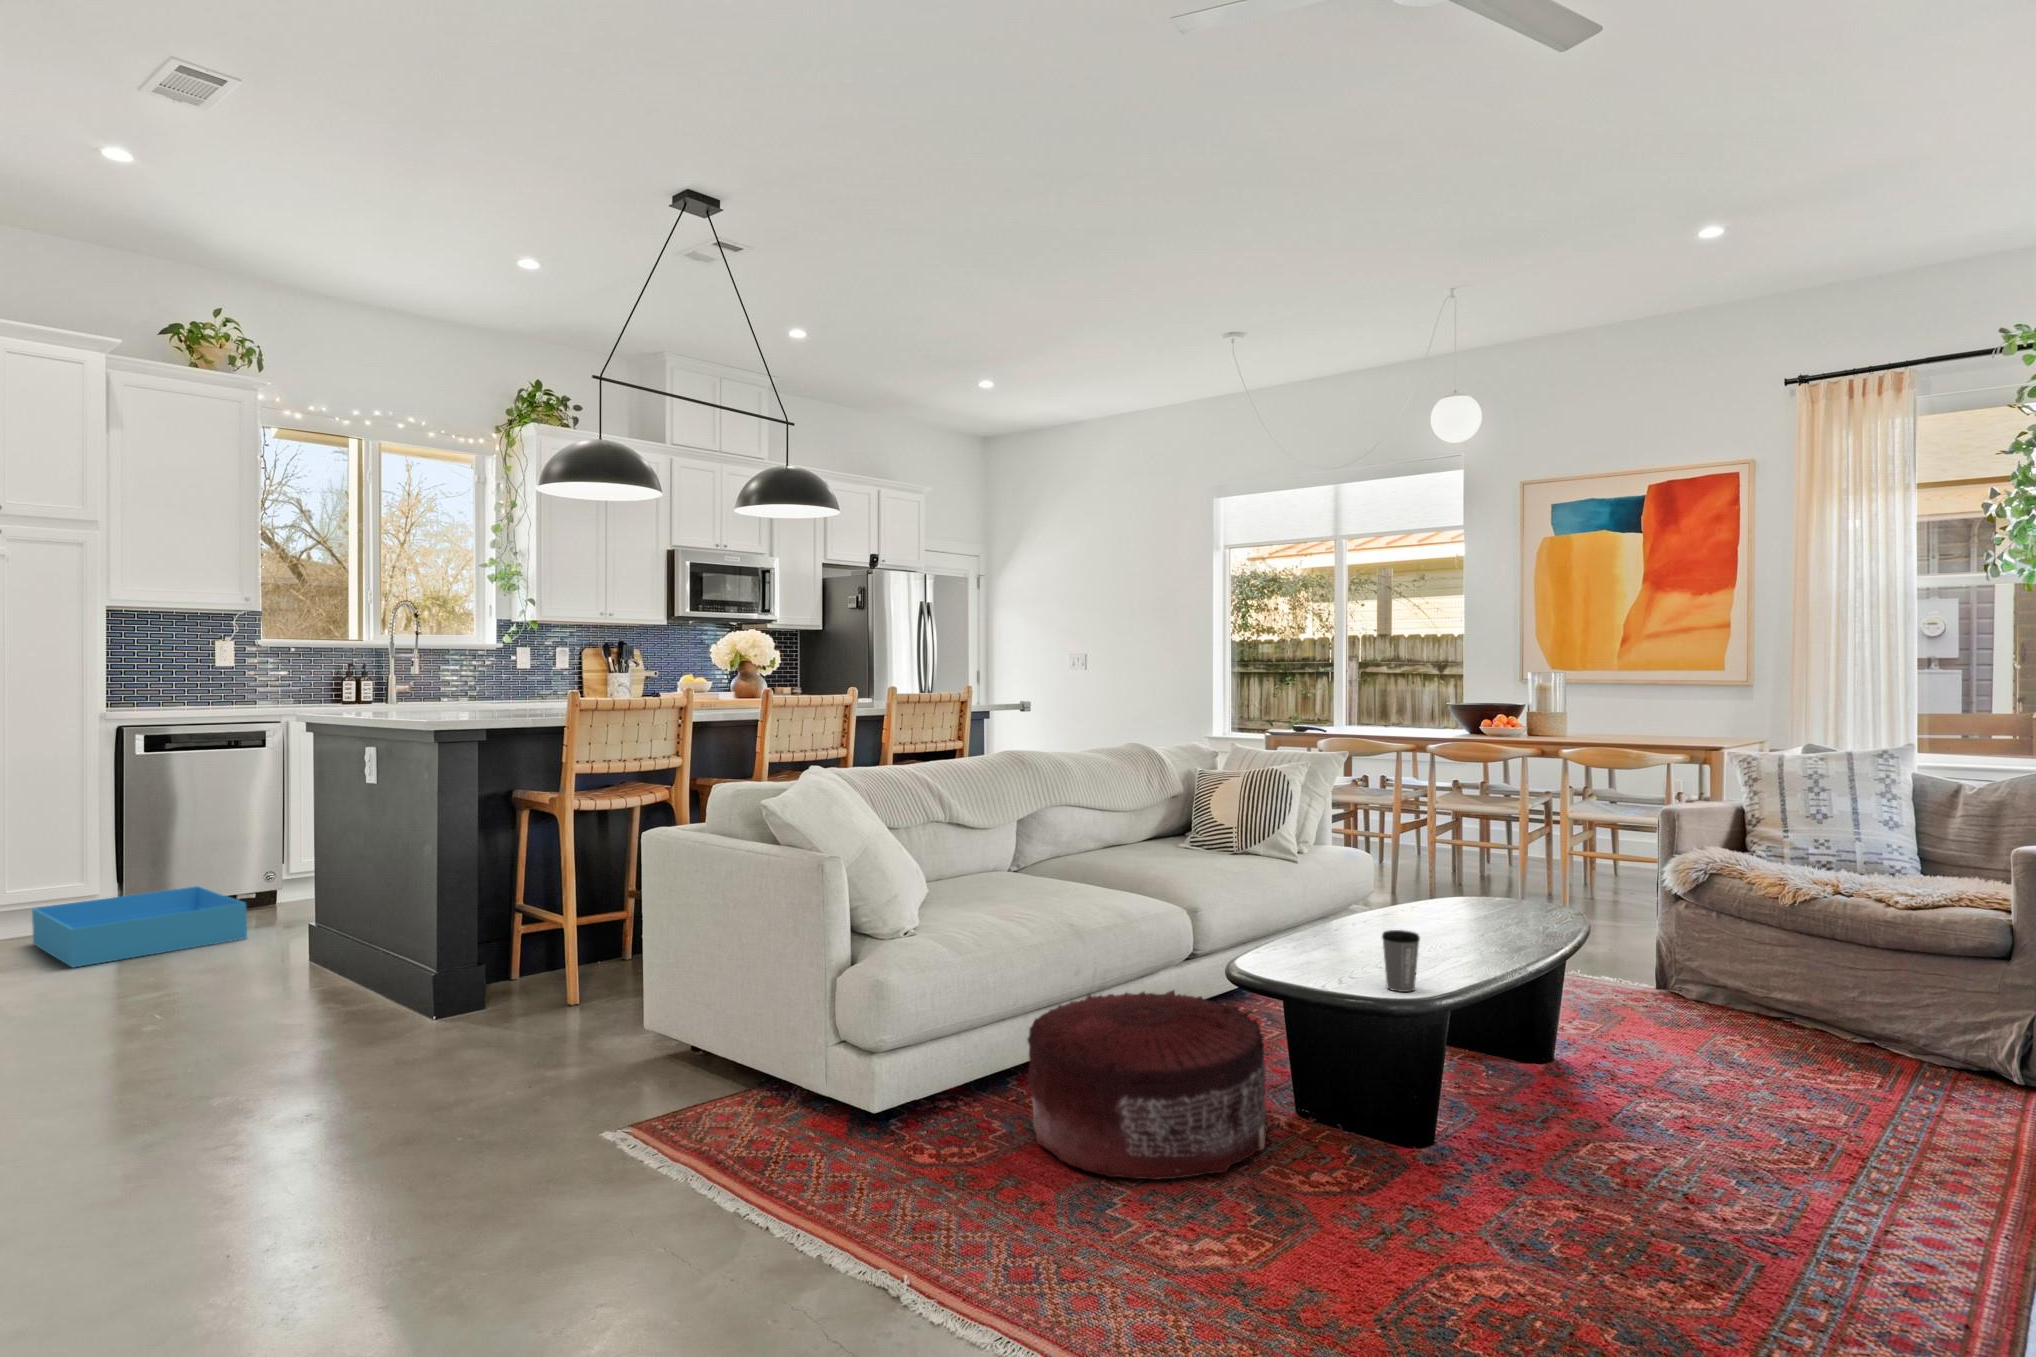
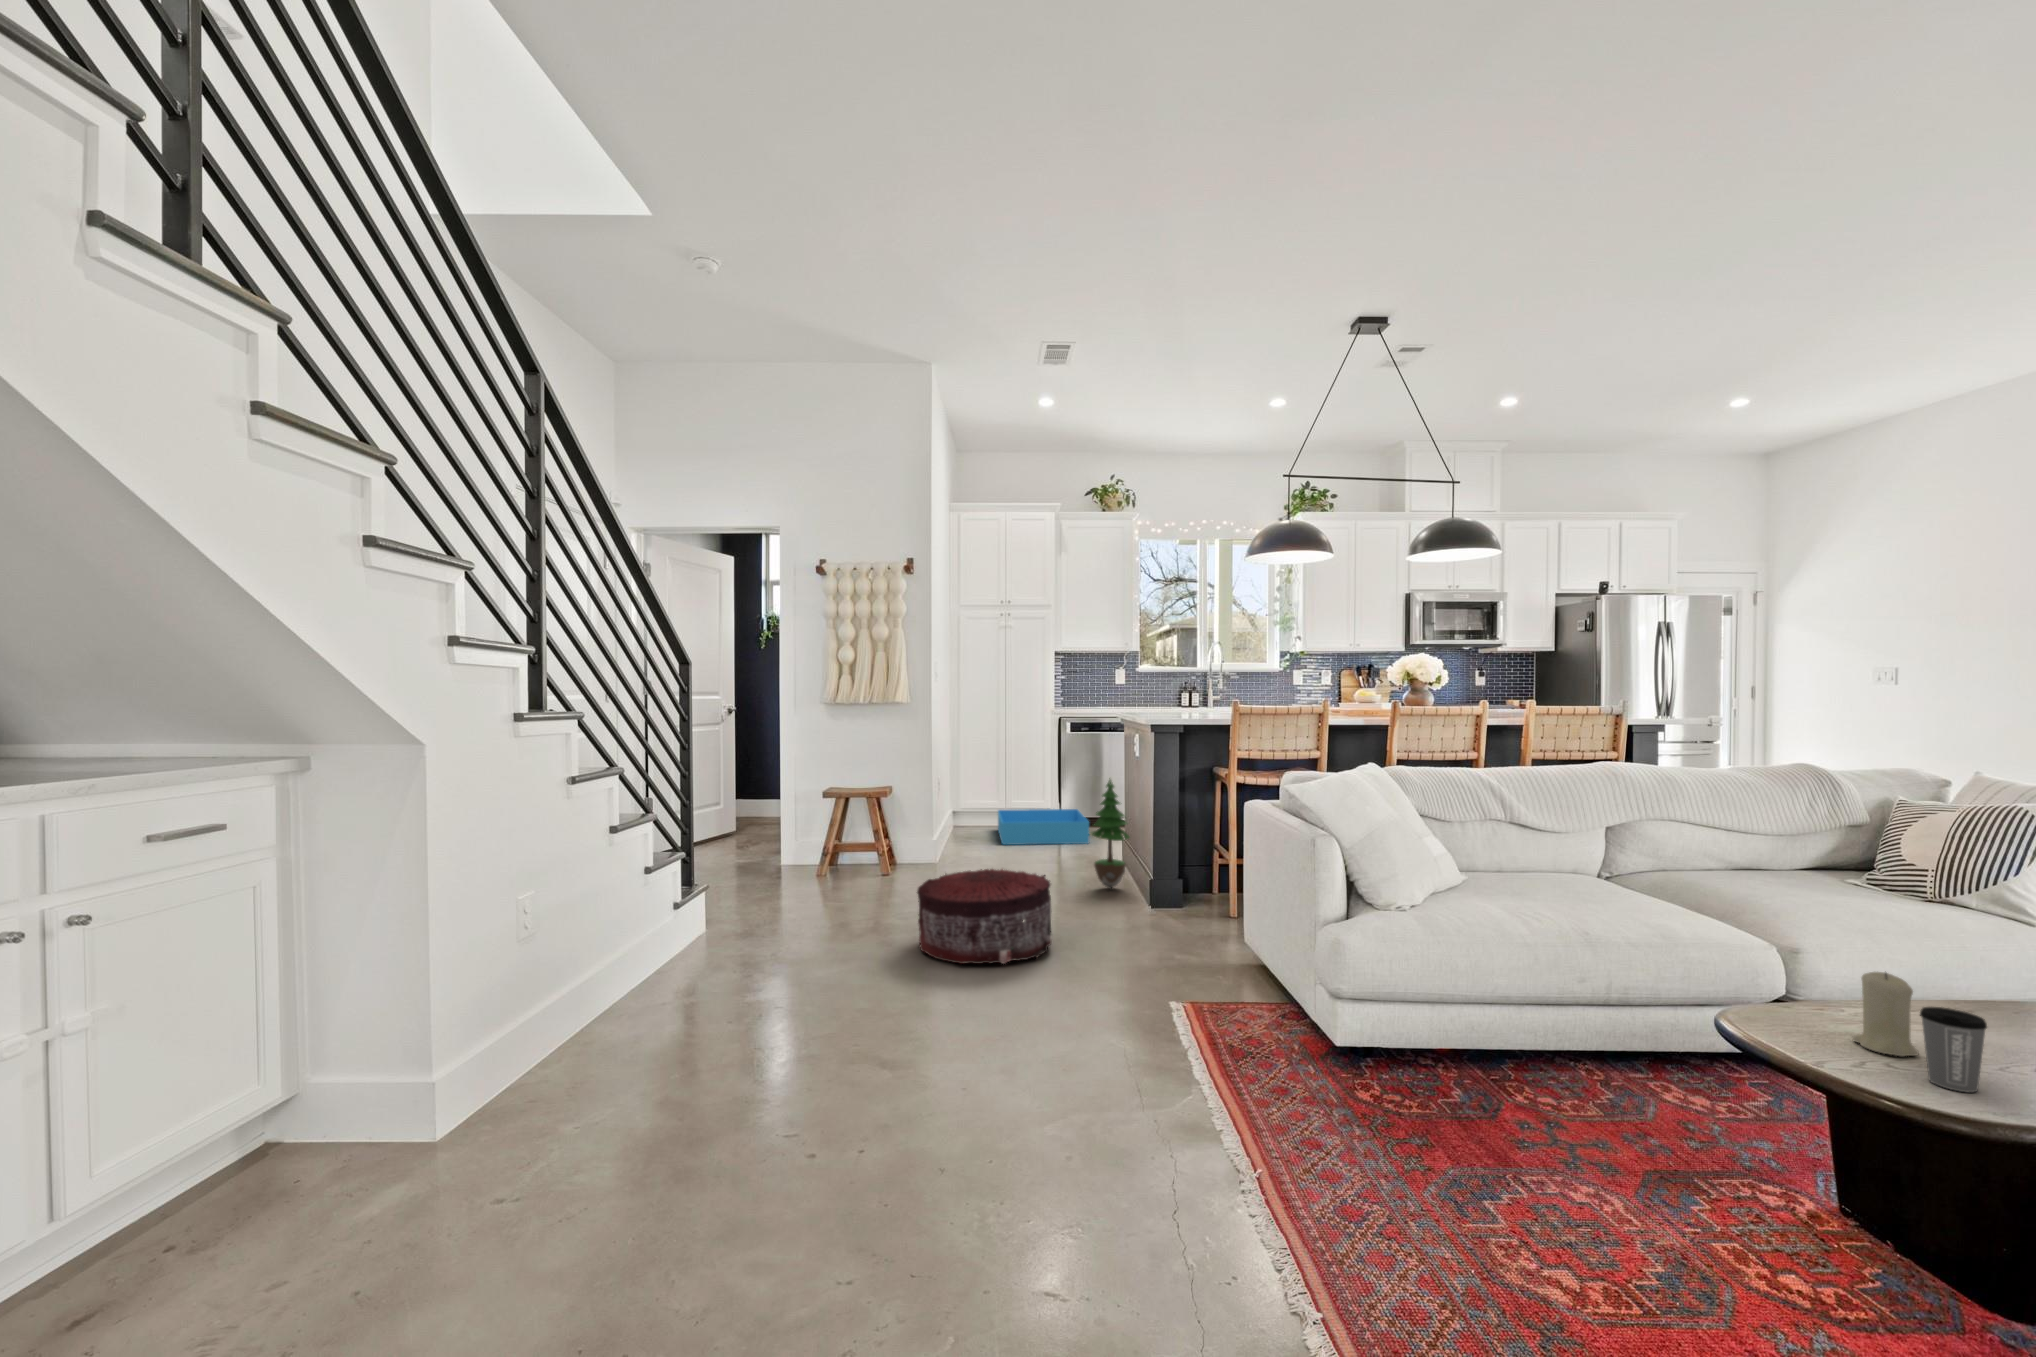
potted tree: none [323,826,394,1000] -> present [1091,780,1129,889]
candle: none [1324,911,1365,977] -> present [1852,972,1919,1057]
pouf: present [1028,990,1268,1179] -> present [917,869,1052,964]

